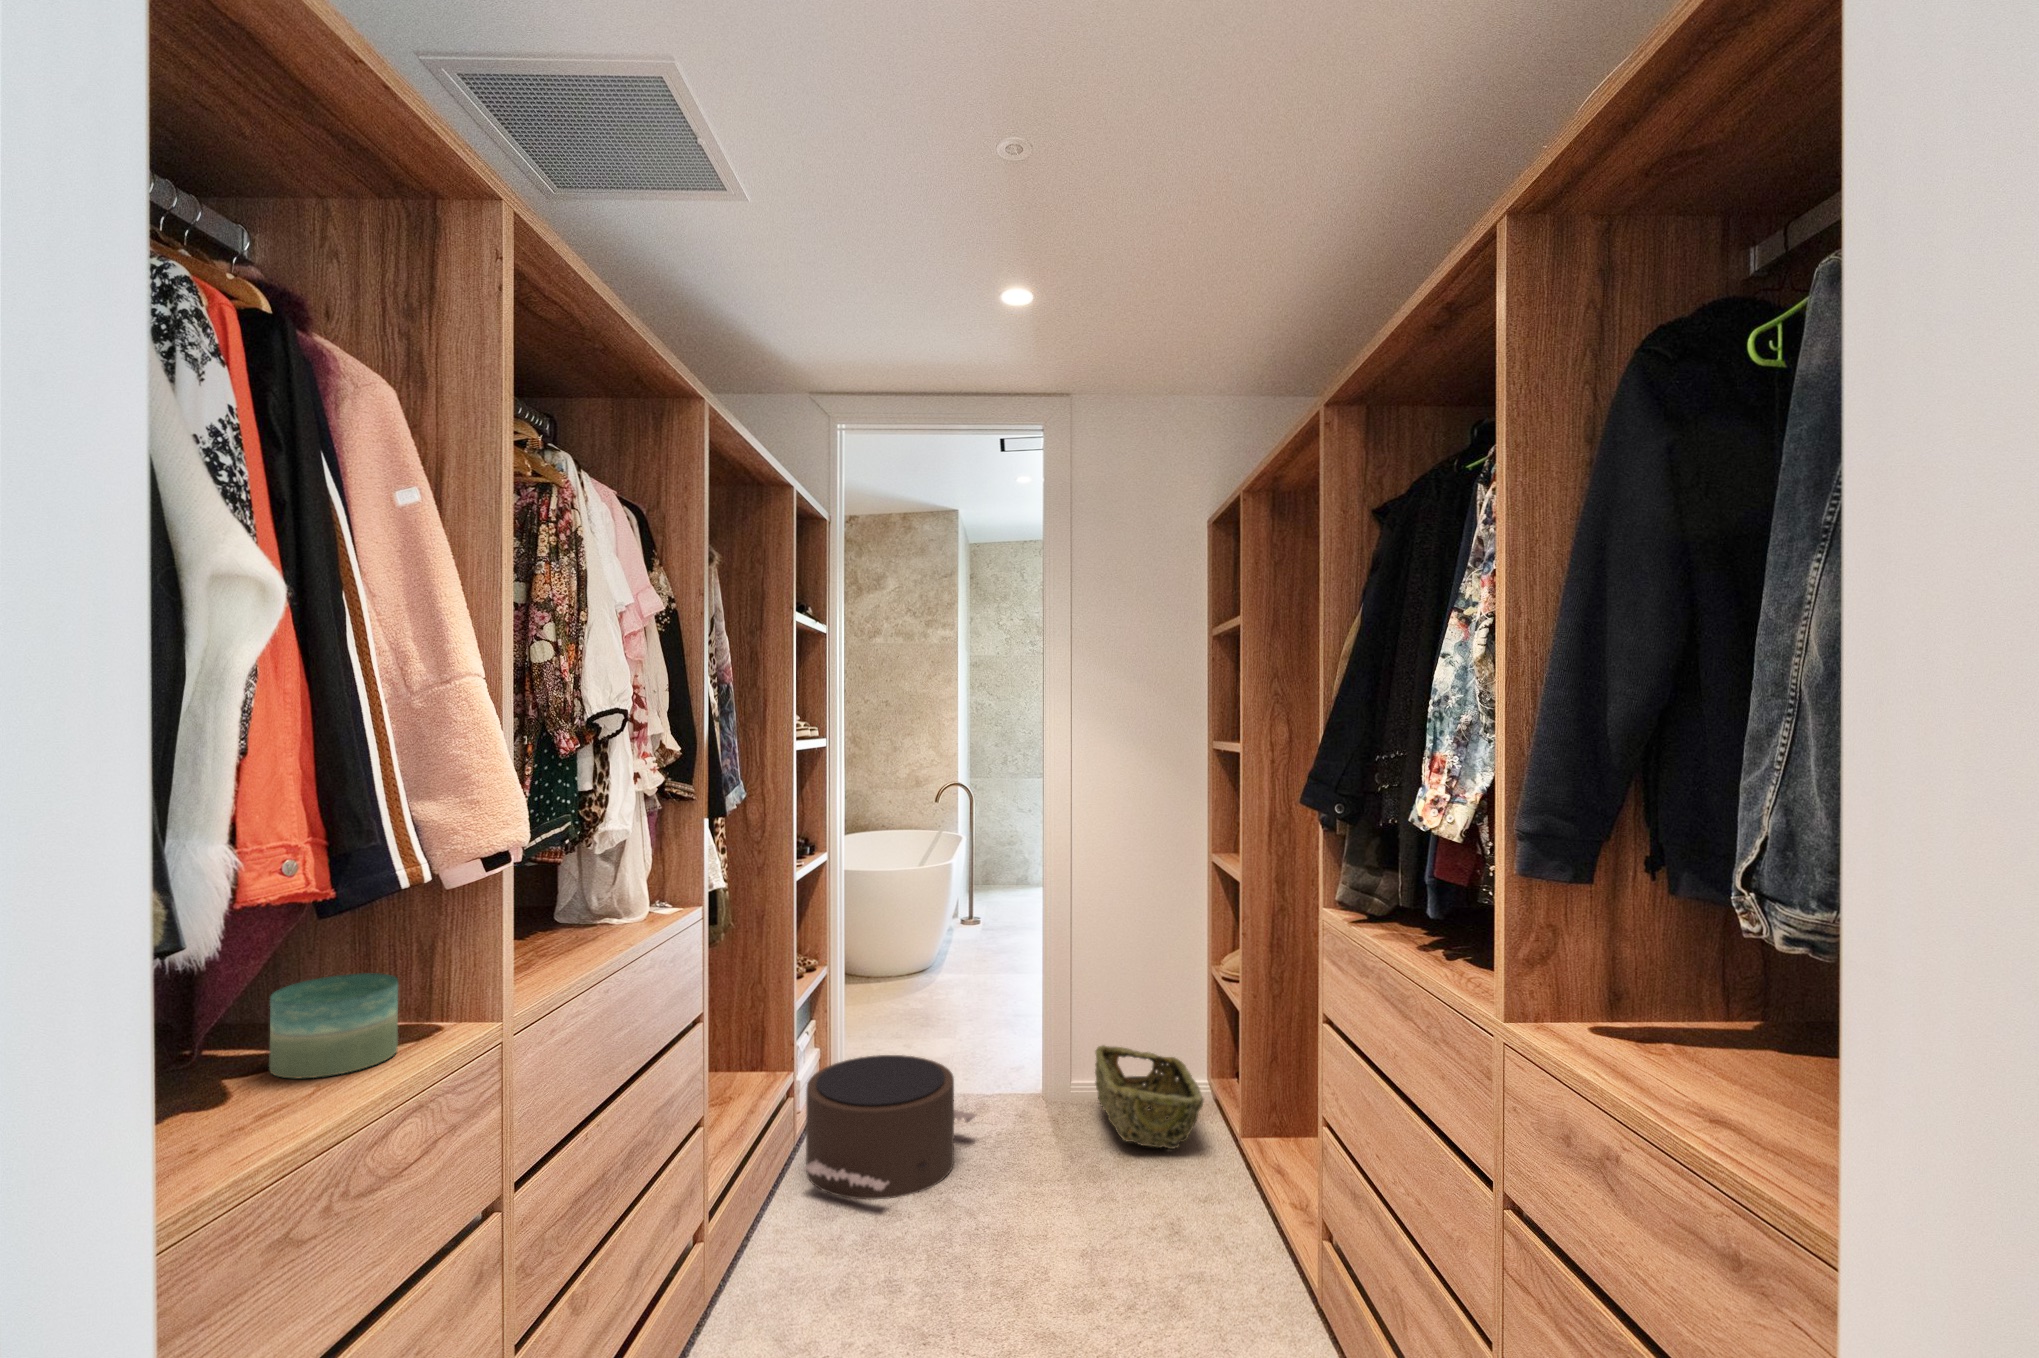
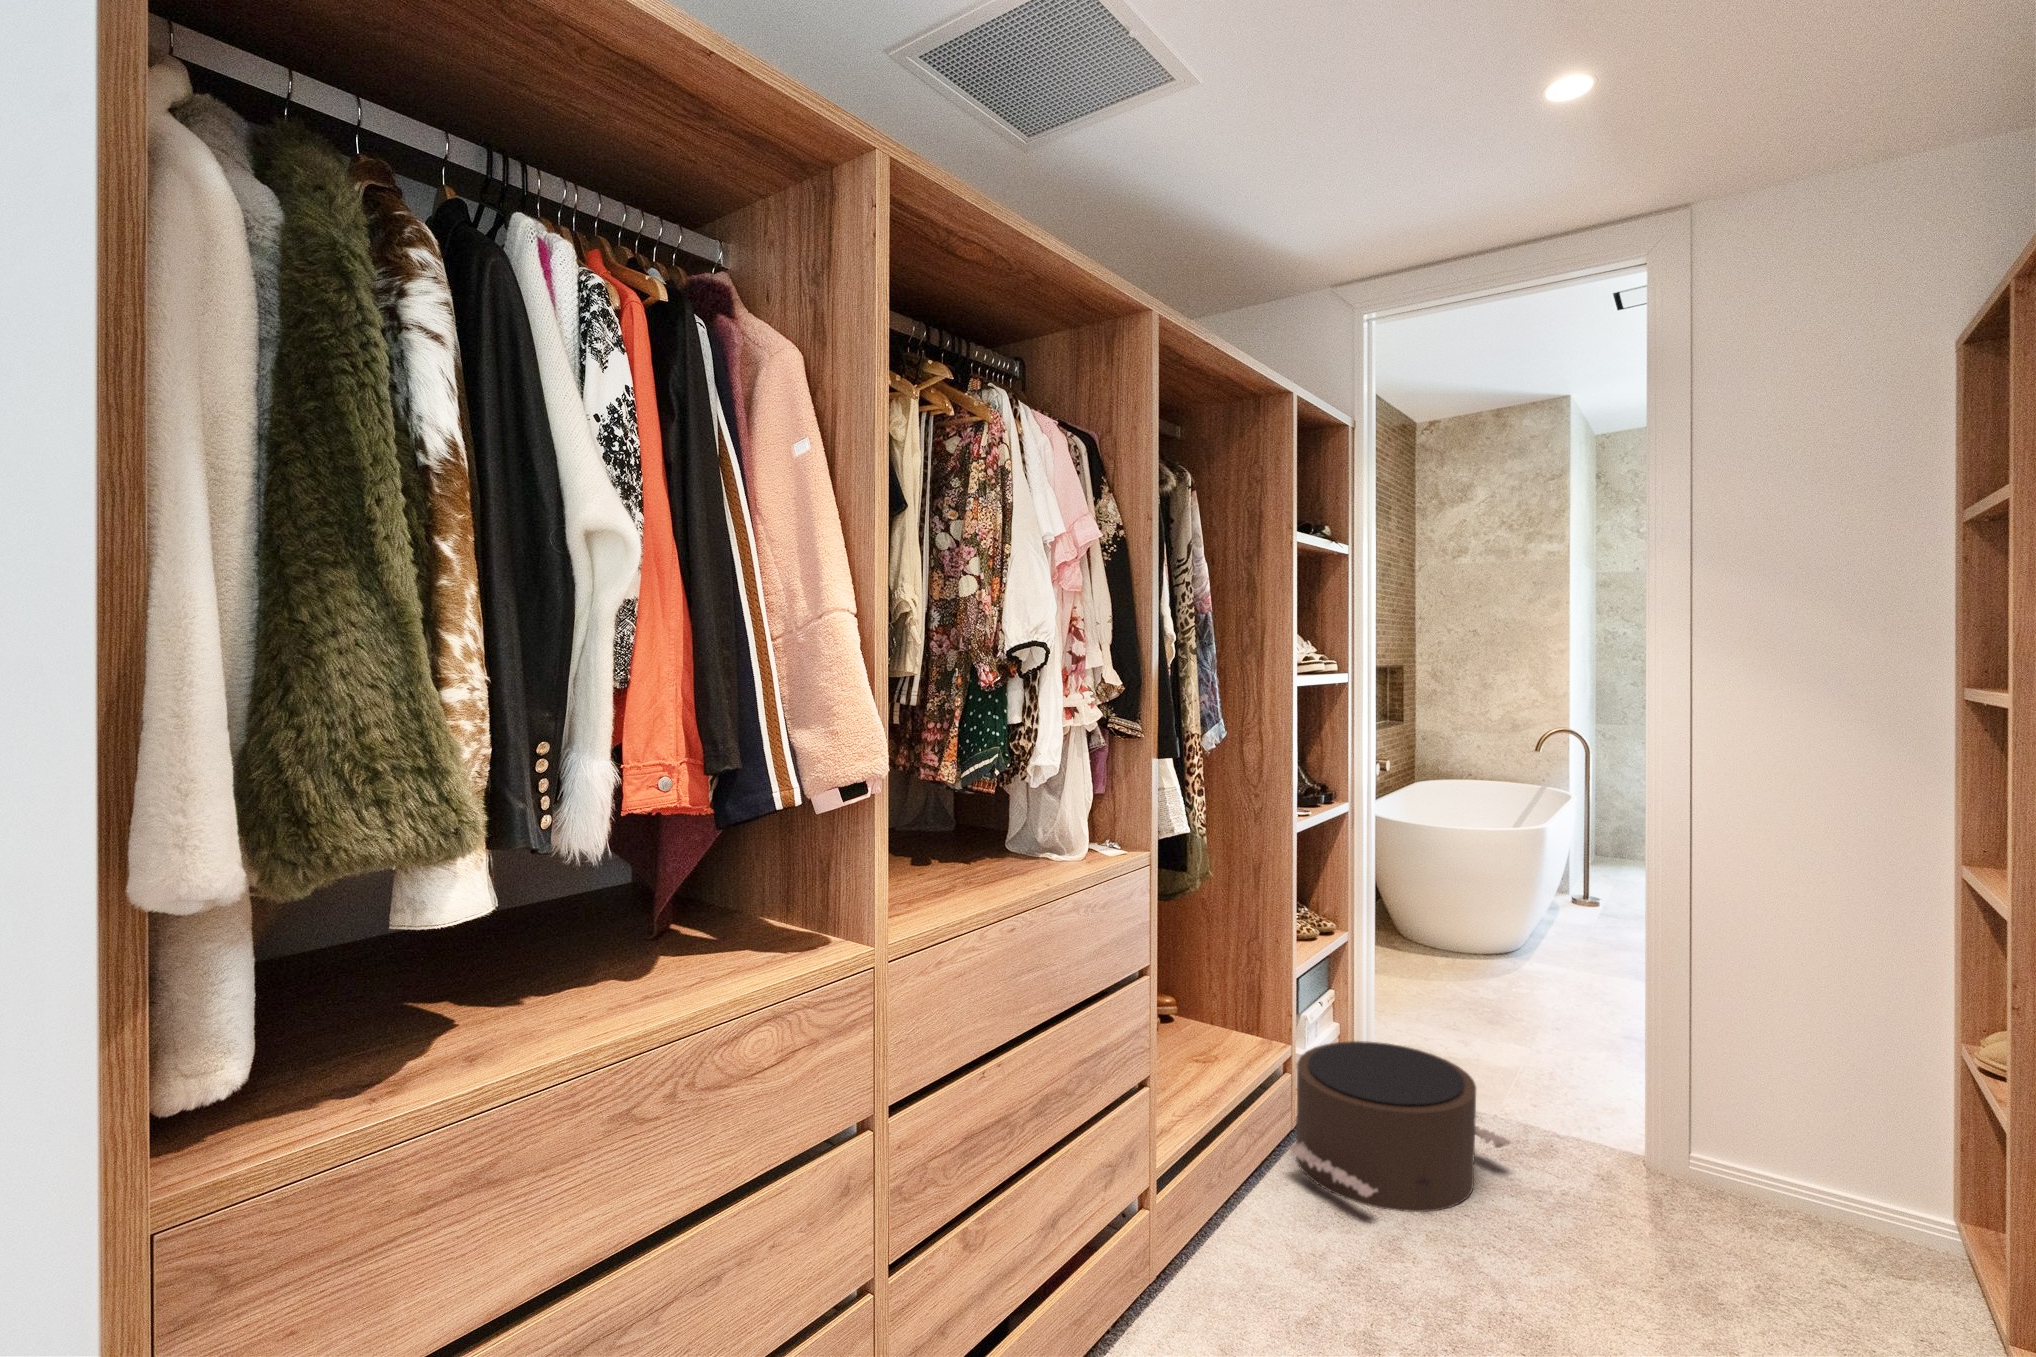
candle: present [269,973,398,1079] -> none [699,877,794,962]
woven basket: present [1095,1045,1204,1149] -> none [1693,1098,1862,1263]

